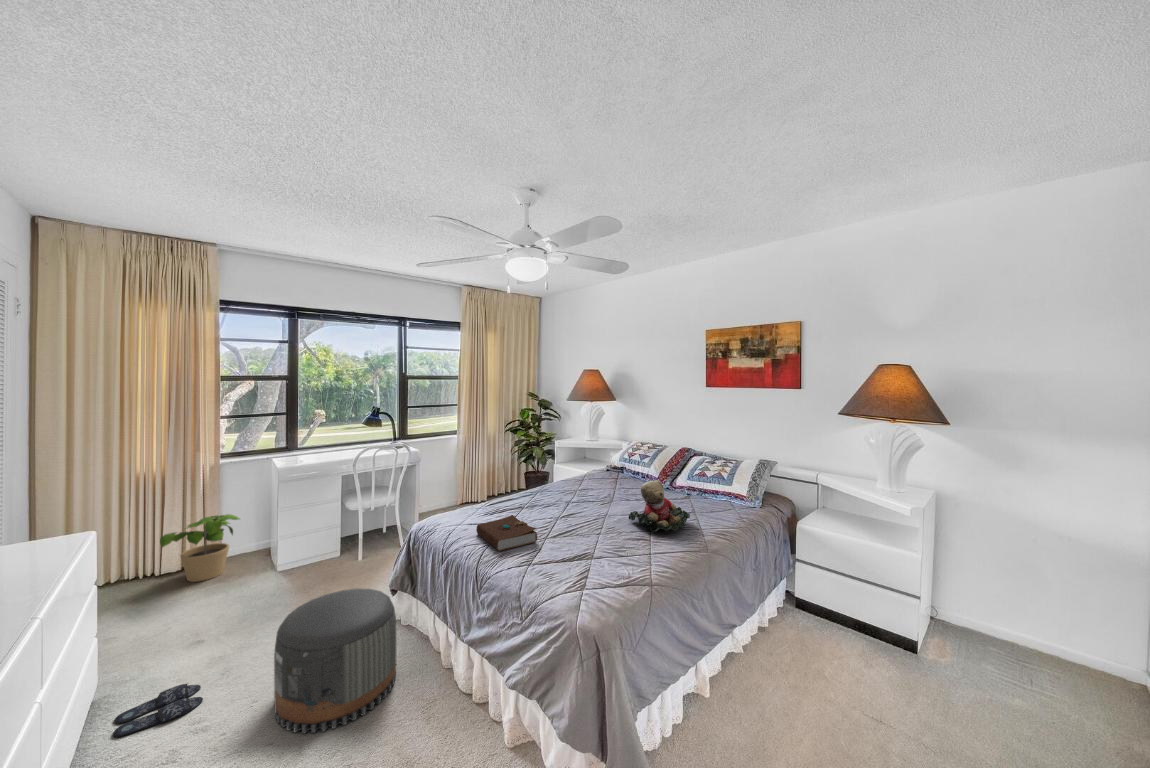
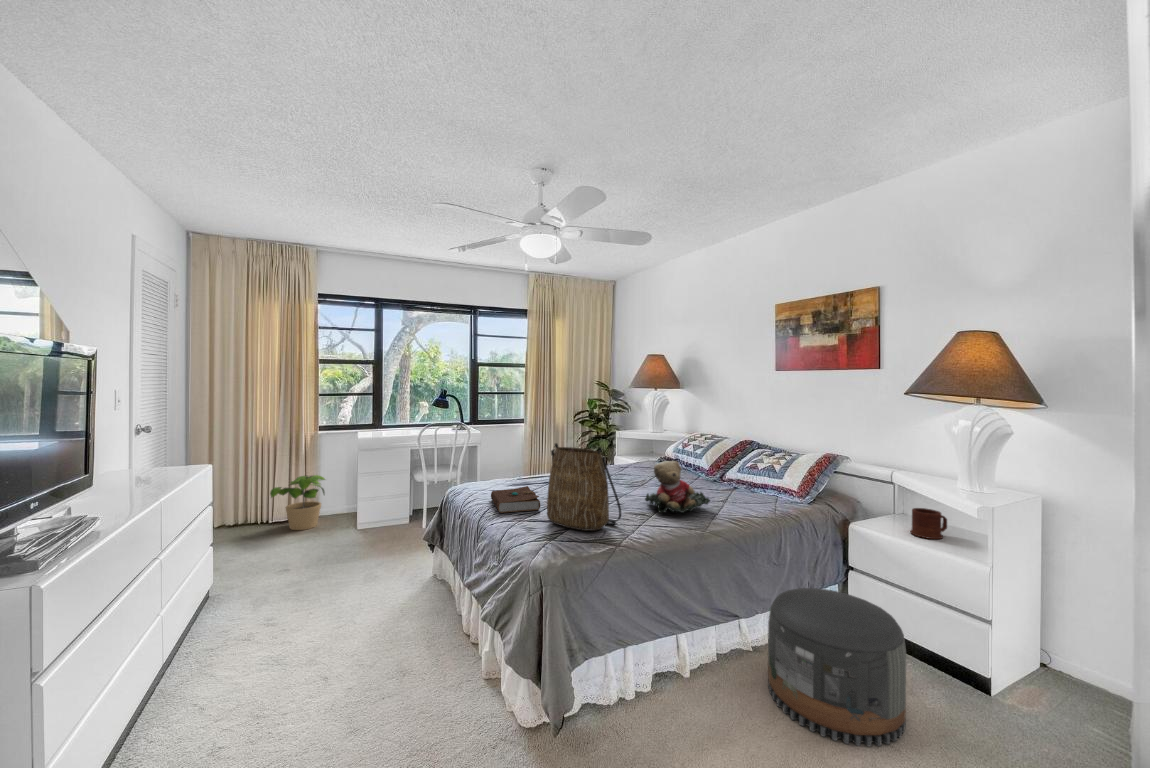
tote bag: none [554,475,631,564] -> present [547,443,621,531]
mug: none [844,506,871,532] -> present [910,508,947,539]
pouf: present [274,589,397,733] -> present [768,588,906,746]
slippers: present [113,684,203,737] -> none [214,595,275,621]

